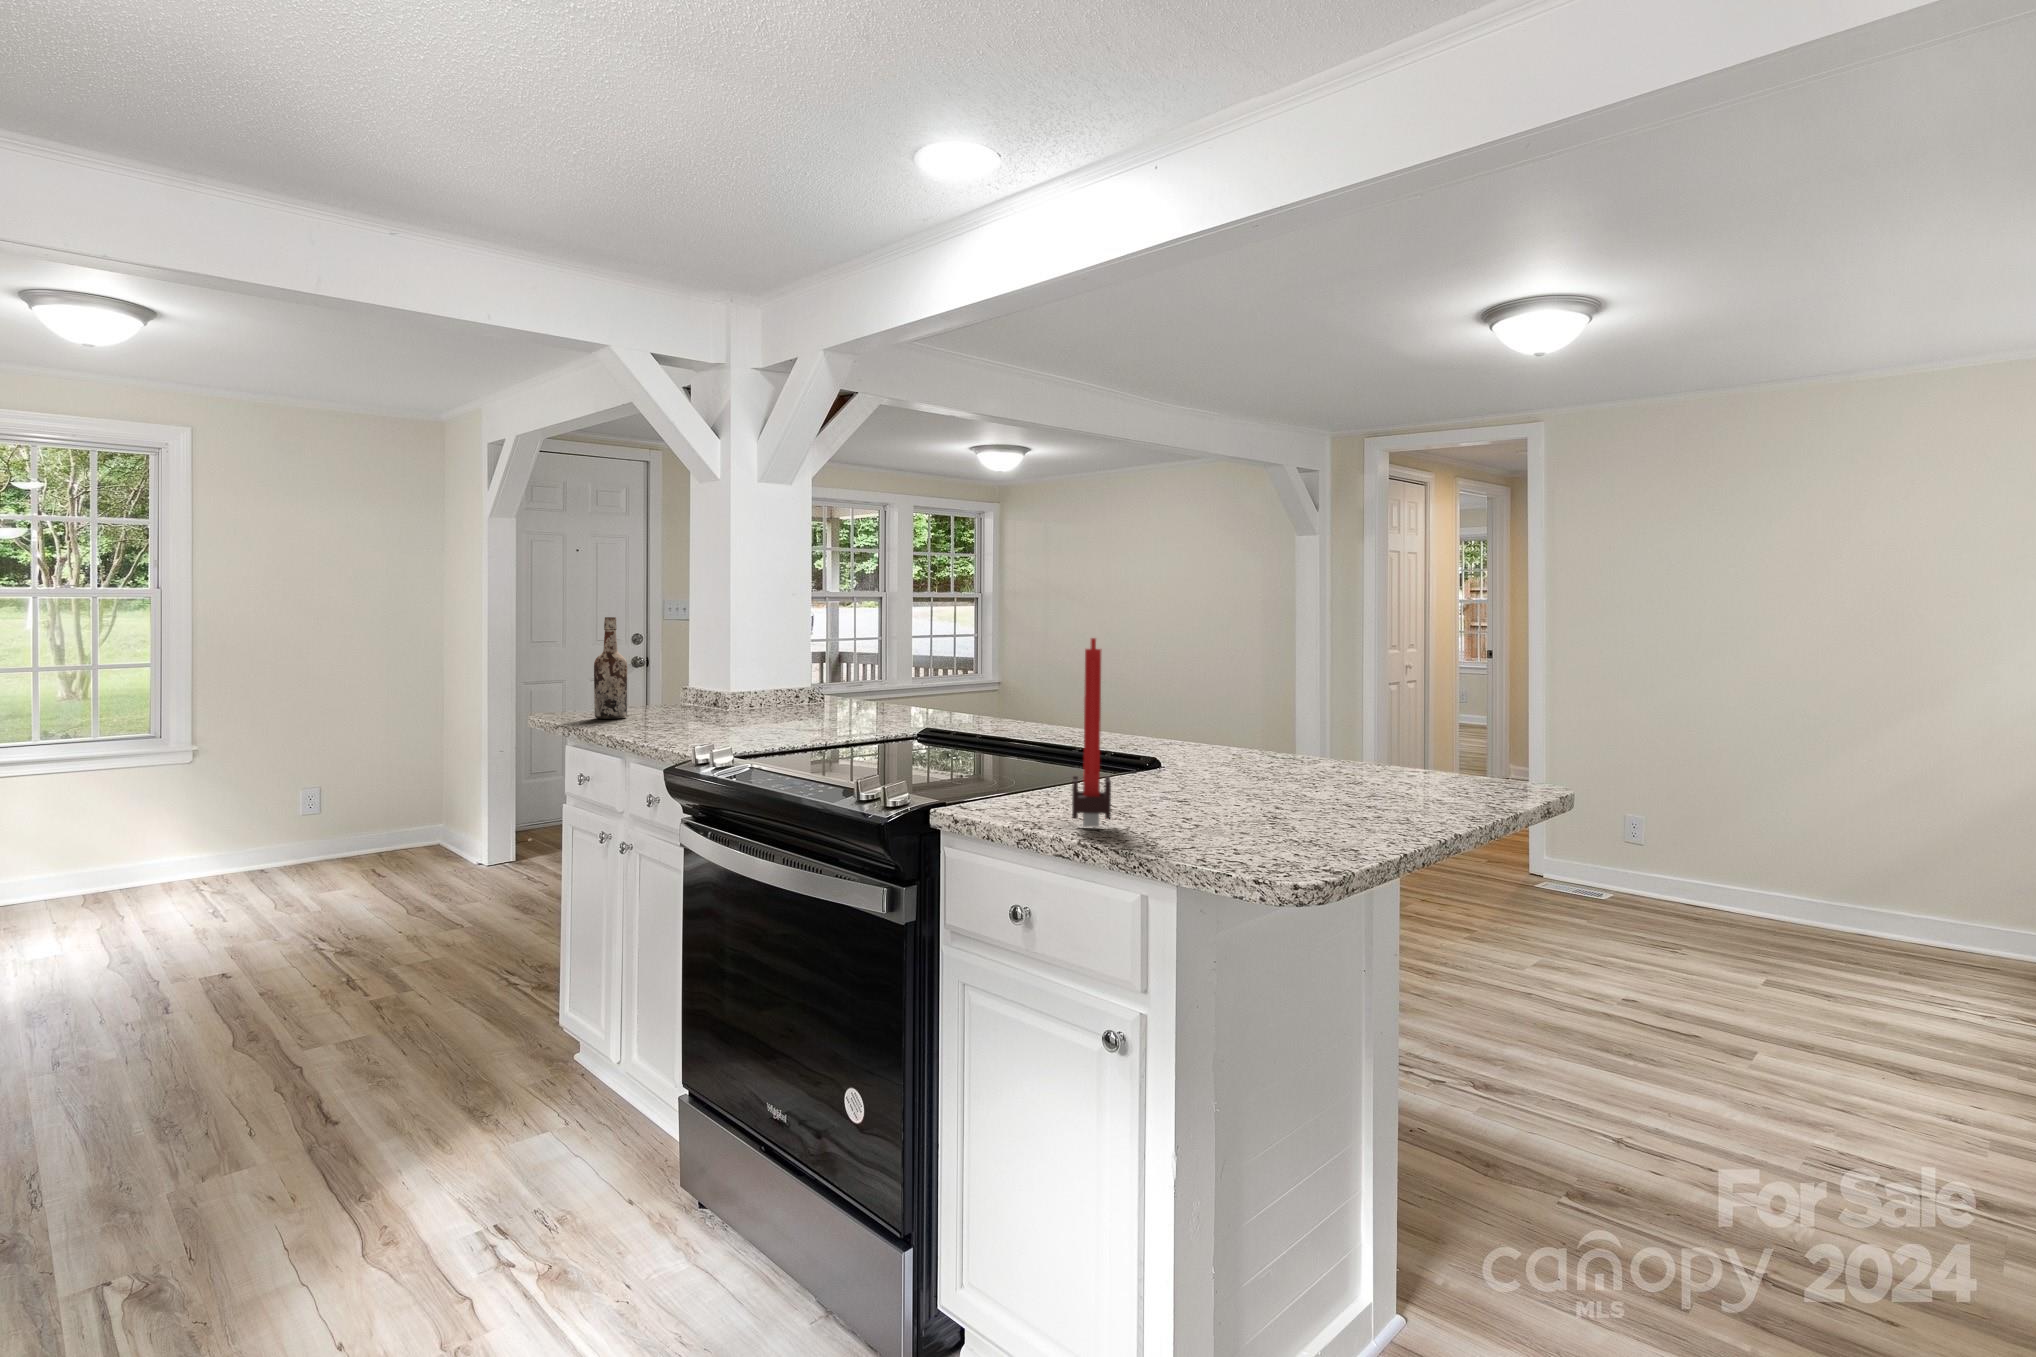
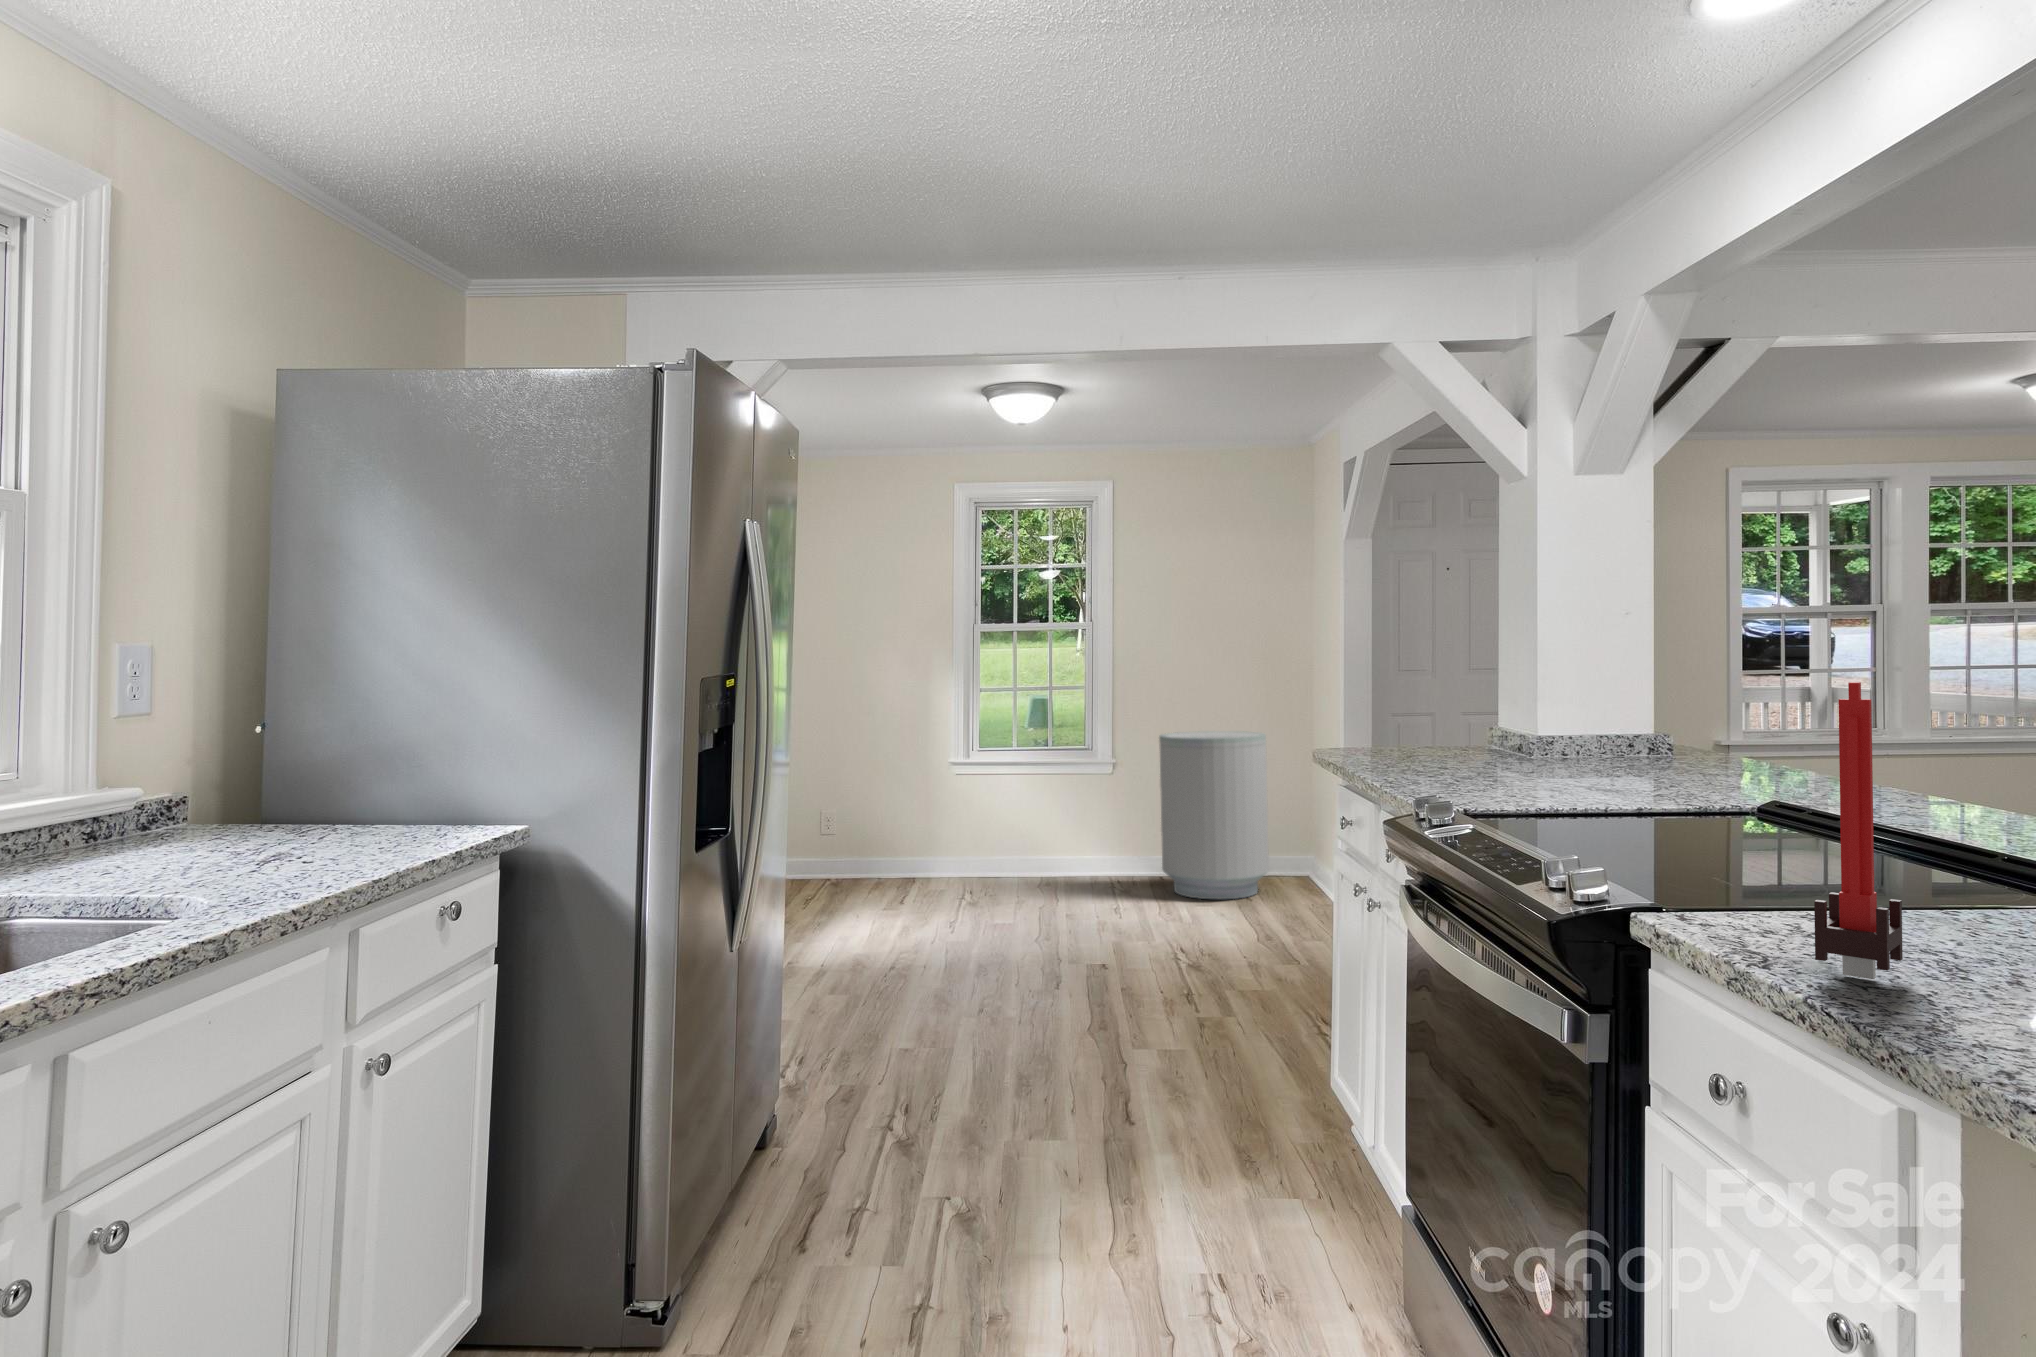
wine bottle: present [594,617,627,719] -> none [1380,656,1415,764]
trash can: none [265,696,405,882] -> present [1159,731,1269,899]

